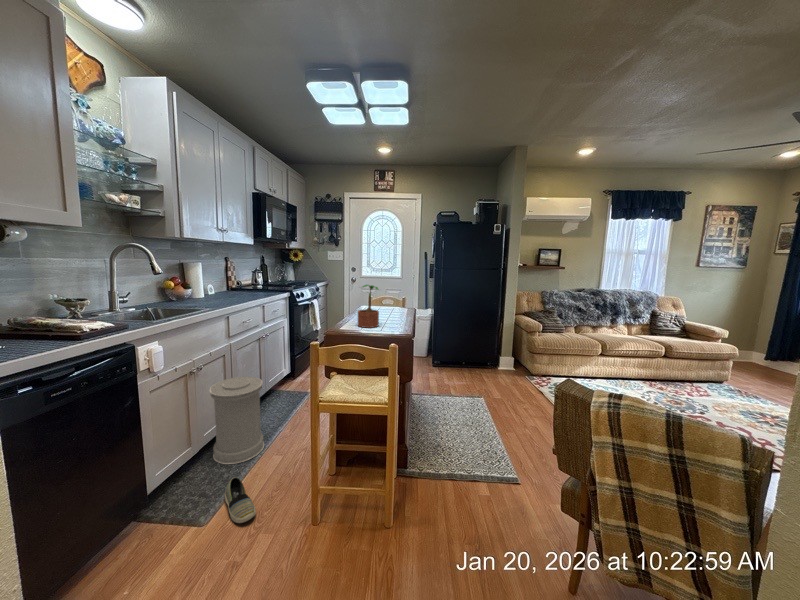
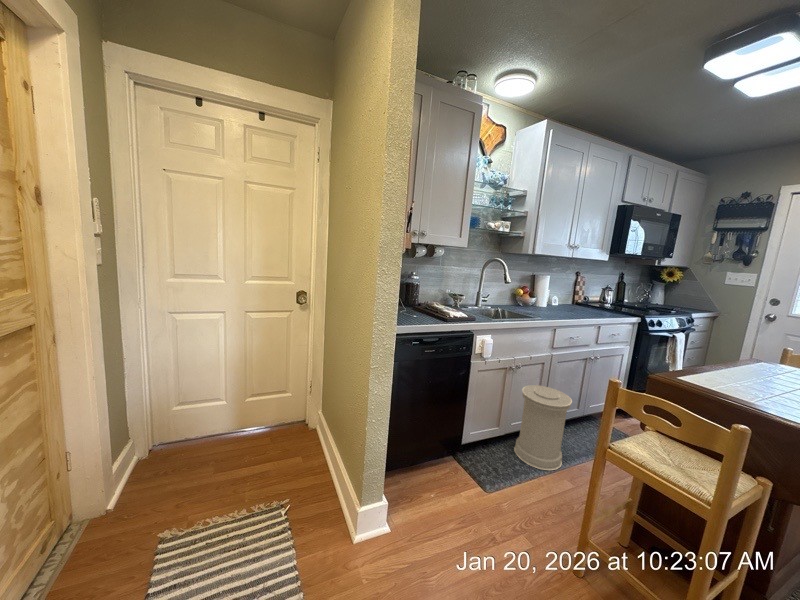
potted plant: present [358,285,379,328] -> none [720,327,788,397]
shoe: present [225,477,256,523] -> none [507,474,528,520]

